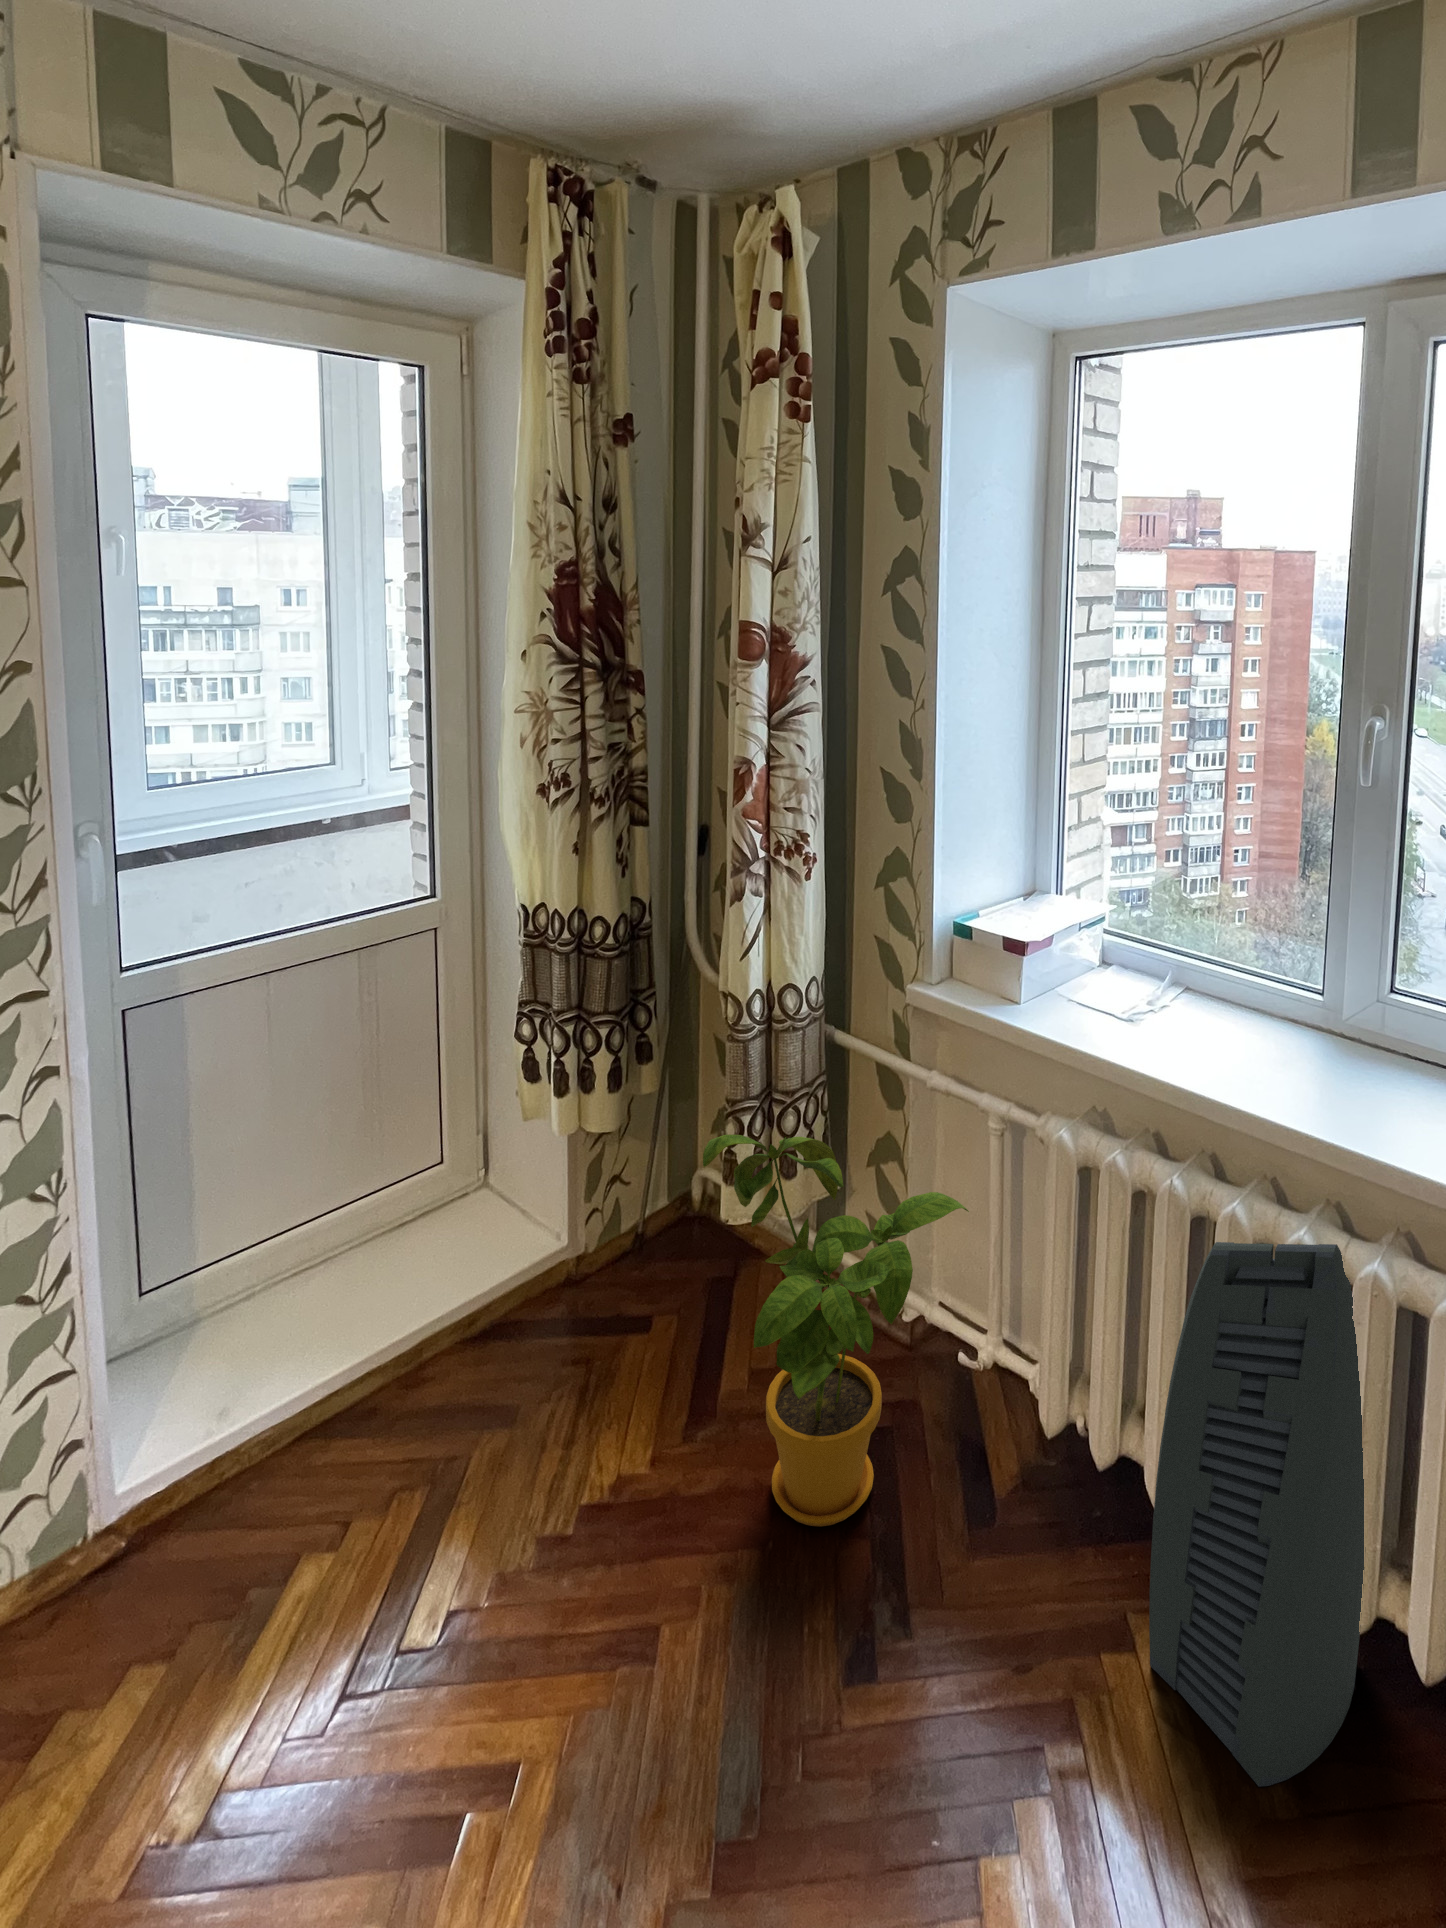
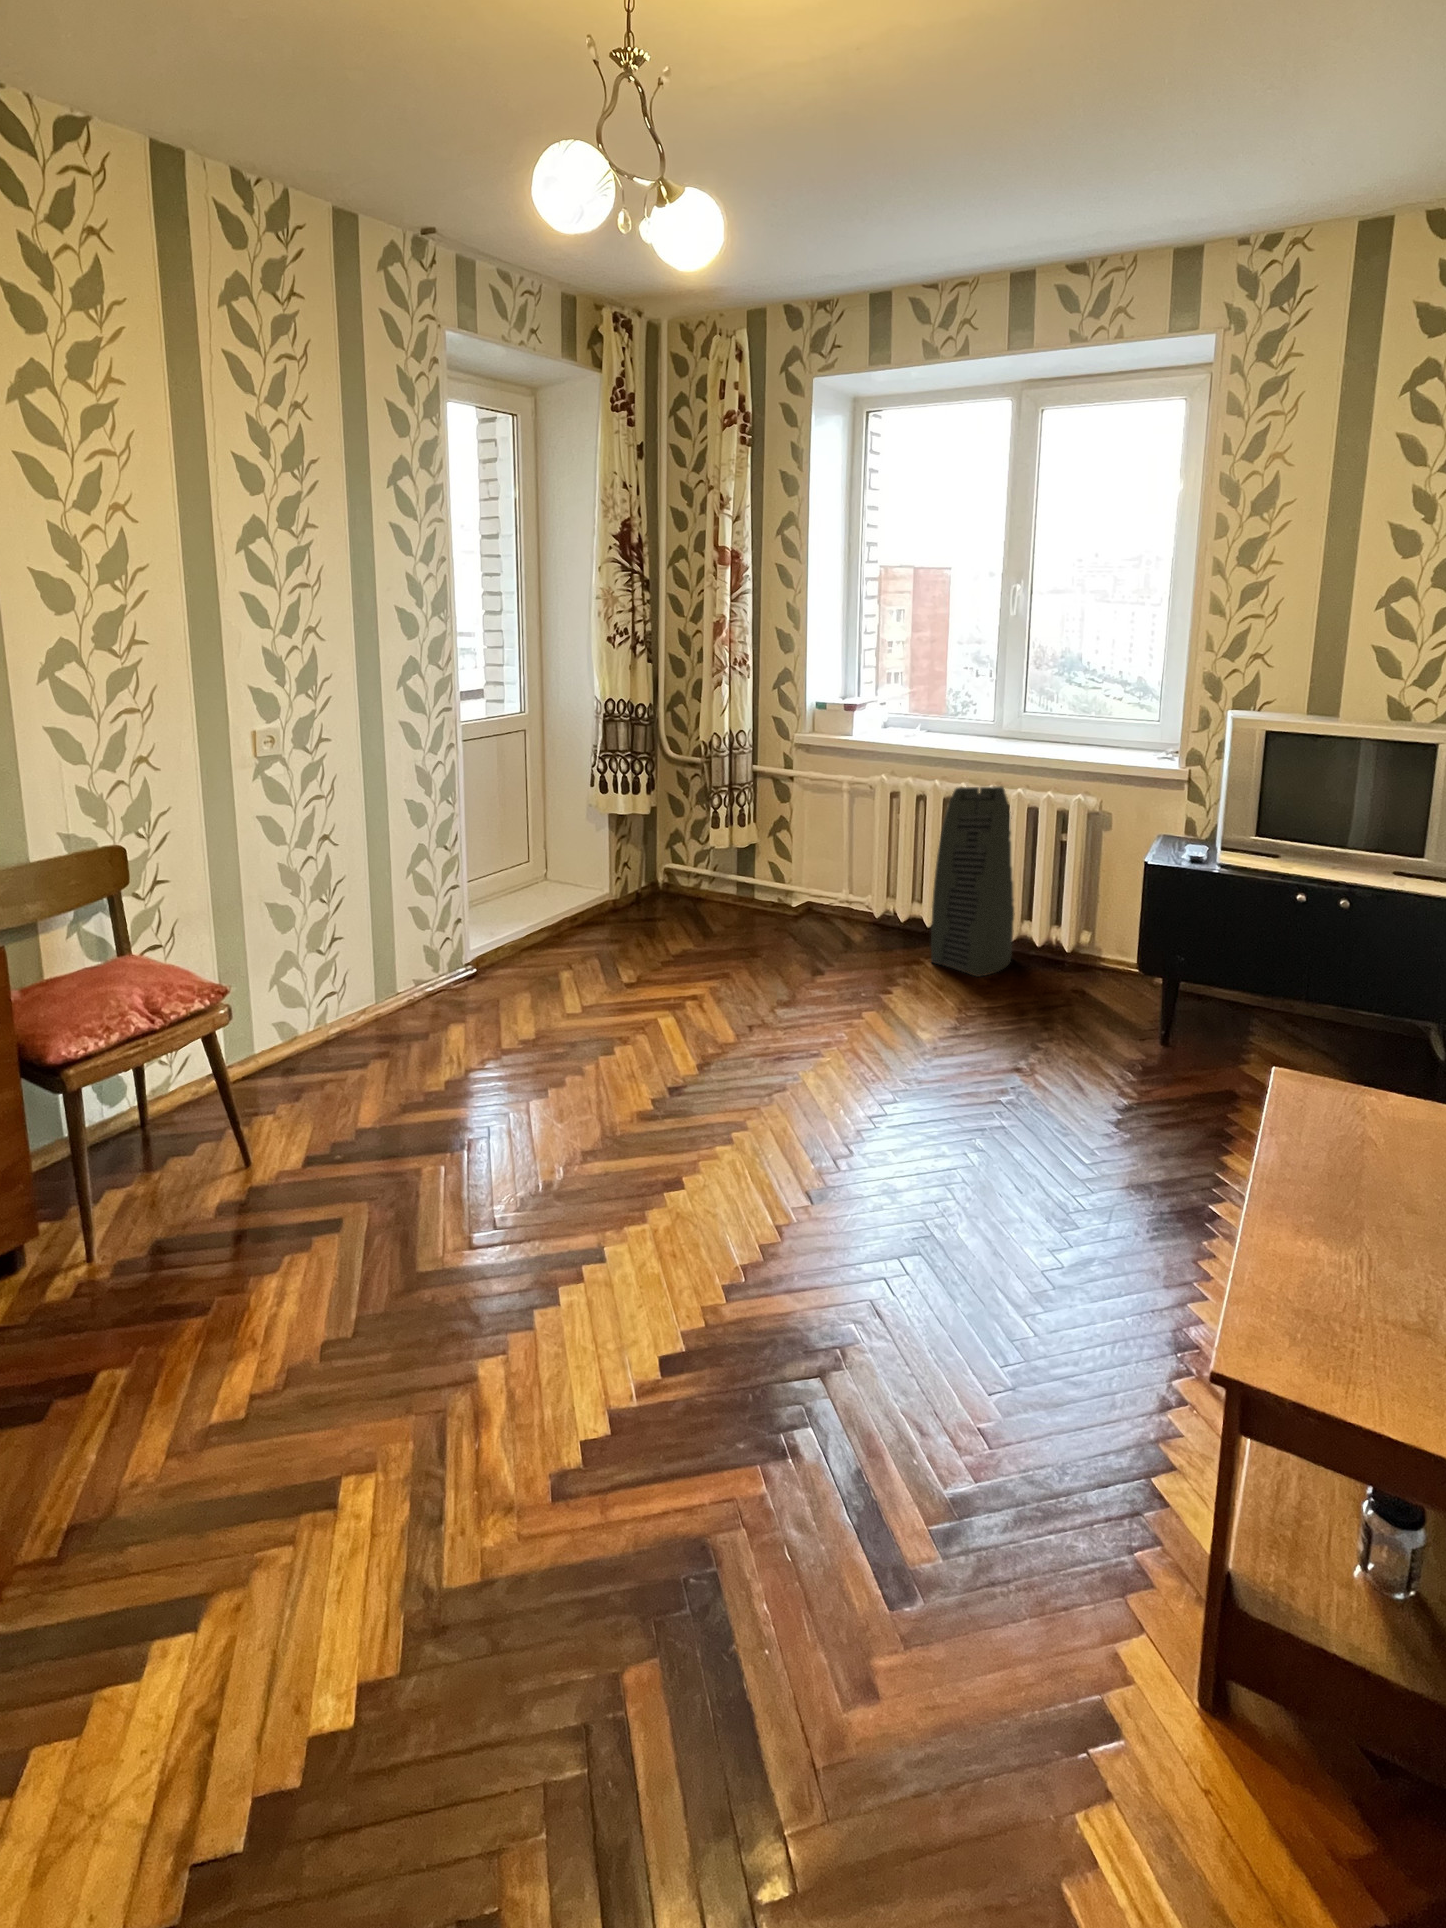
house plant: present [703,1135,969,1526] -> none [722,785,835,948]

